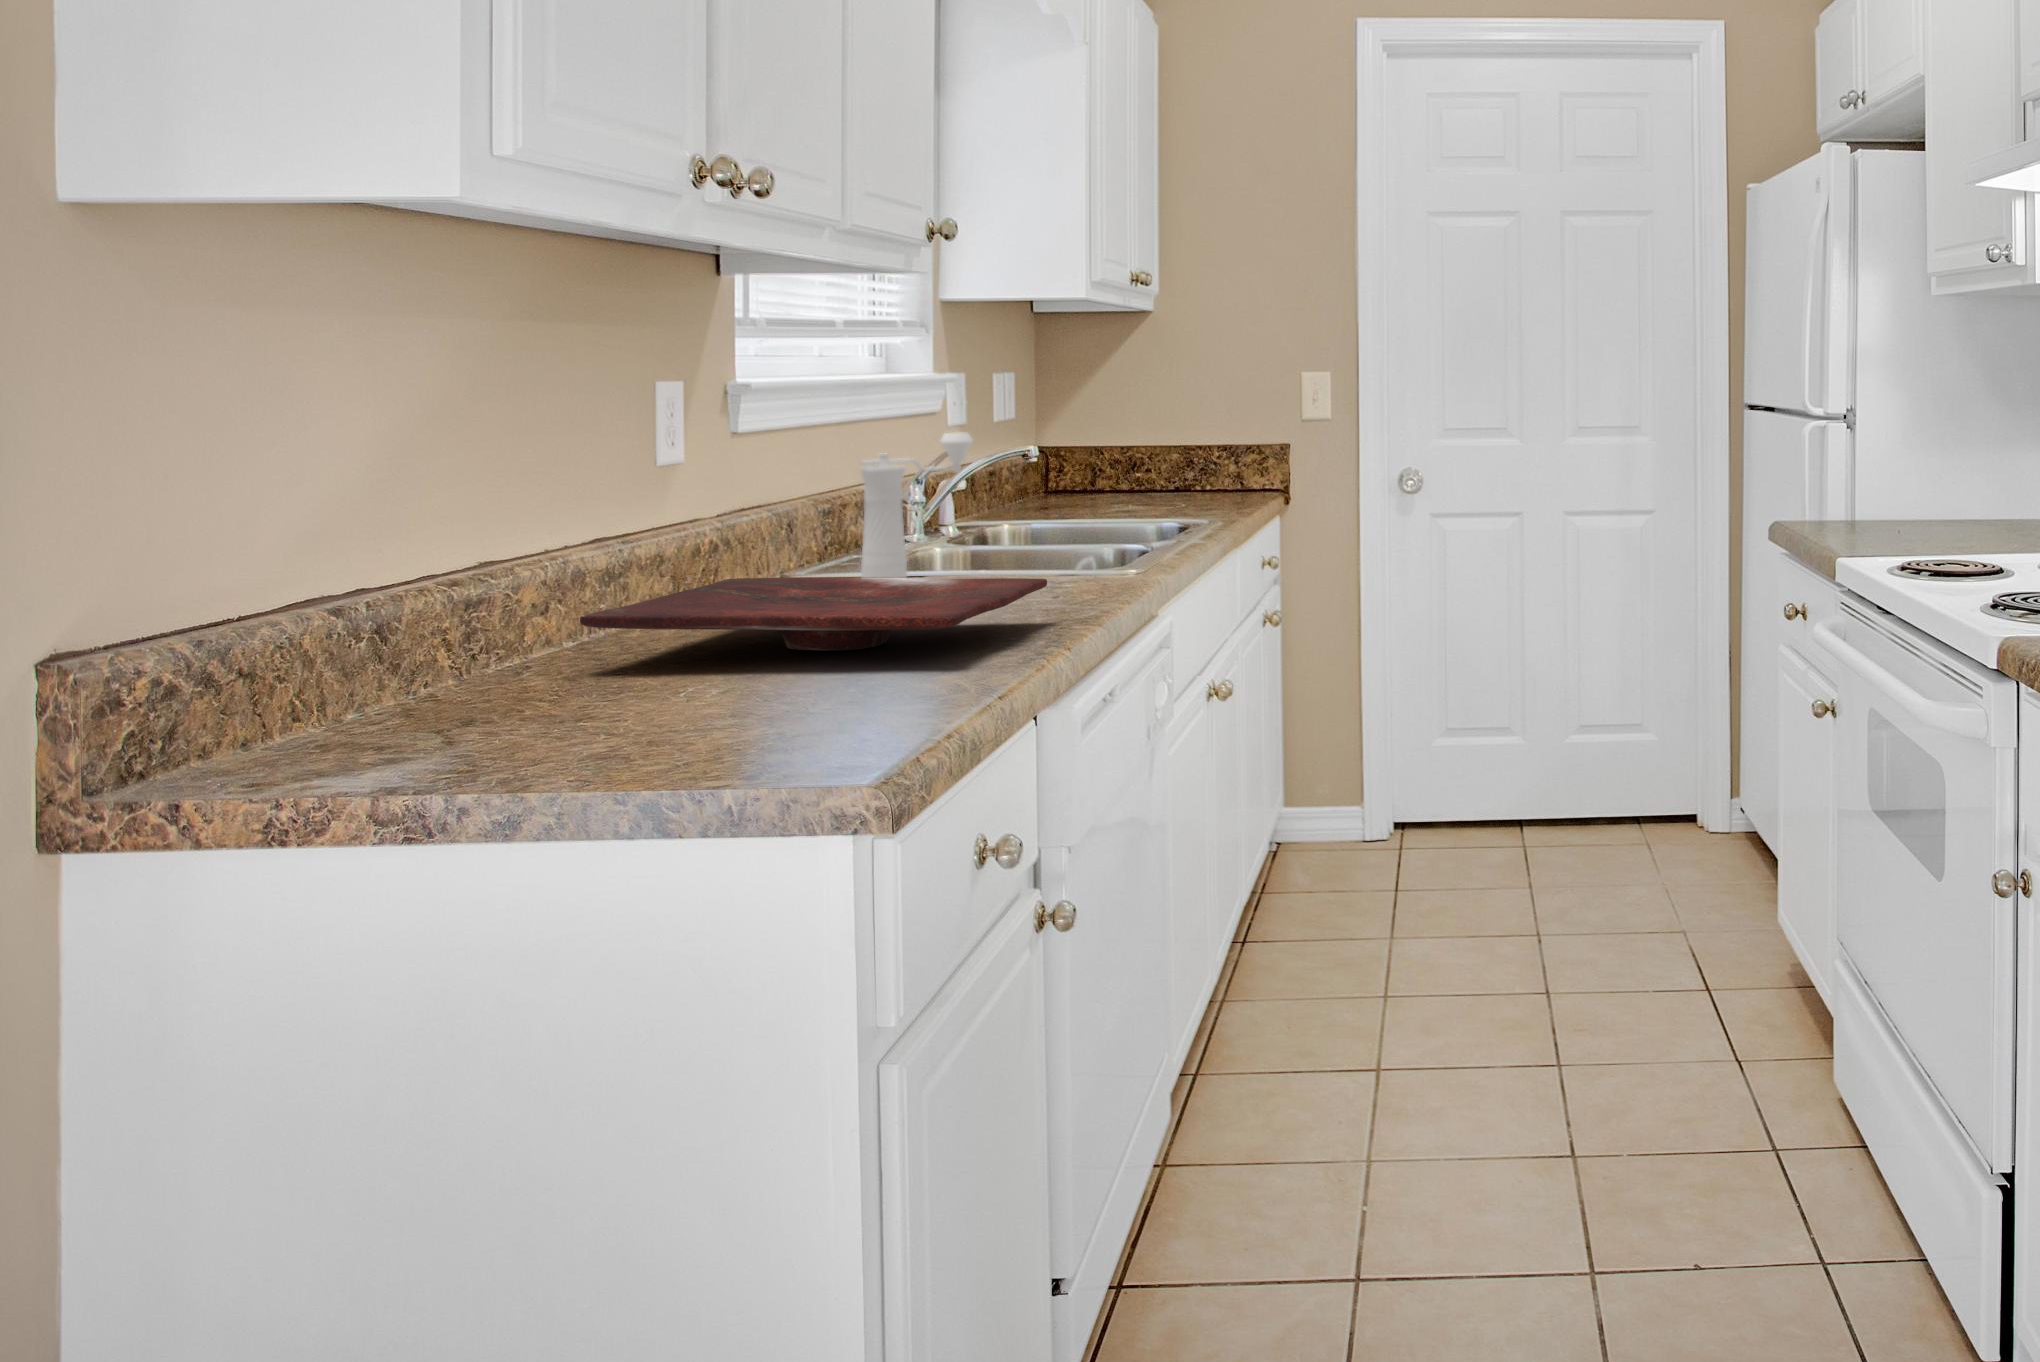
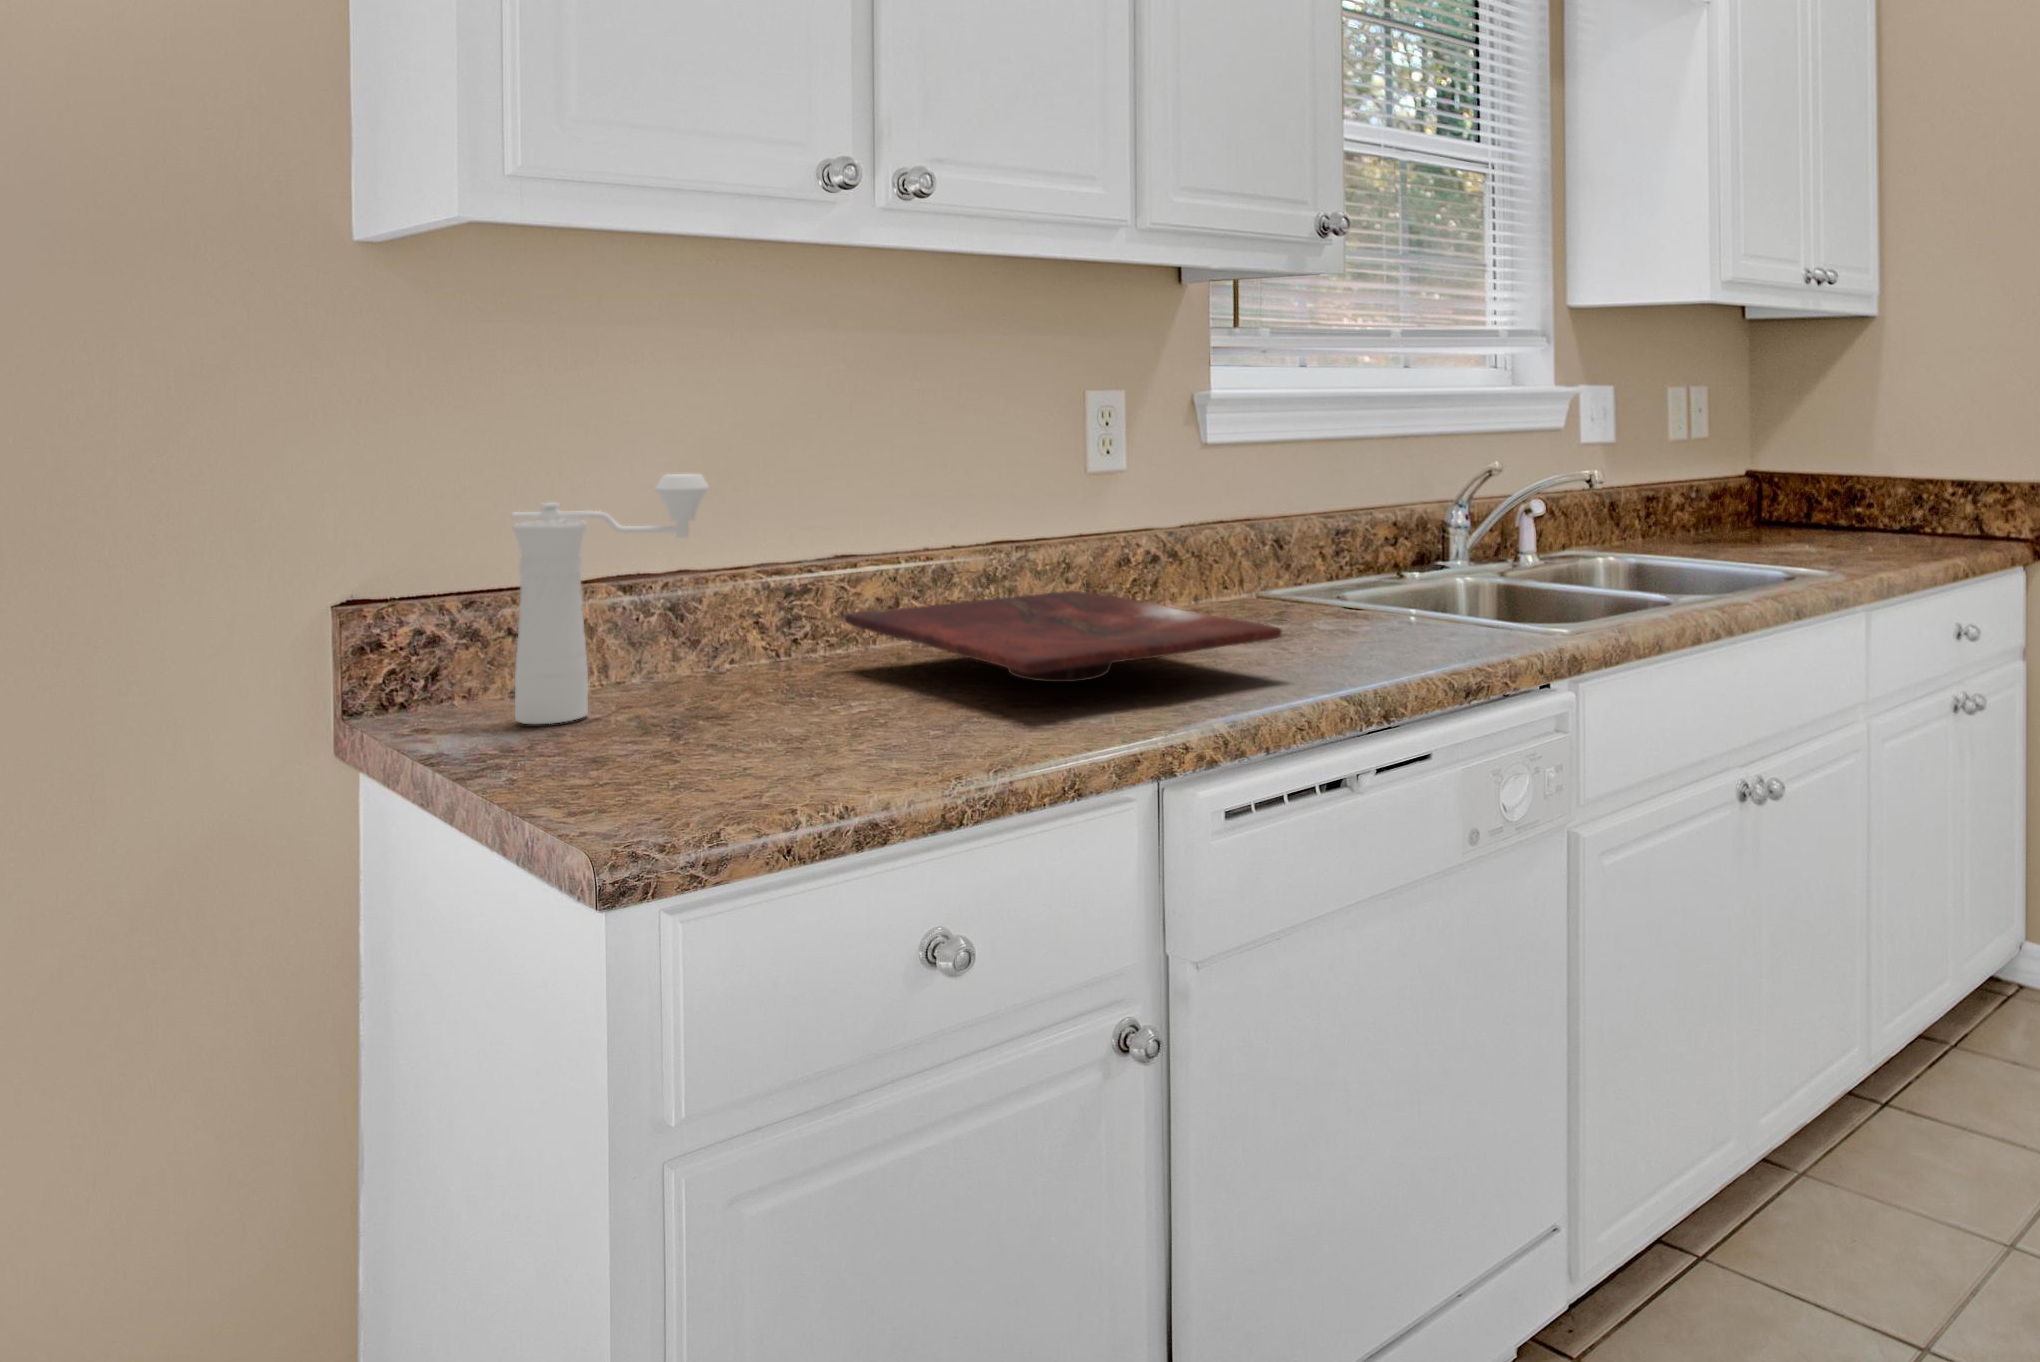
pepper mill: present [861,433,973,578] -> present [512,474,709,724]

